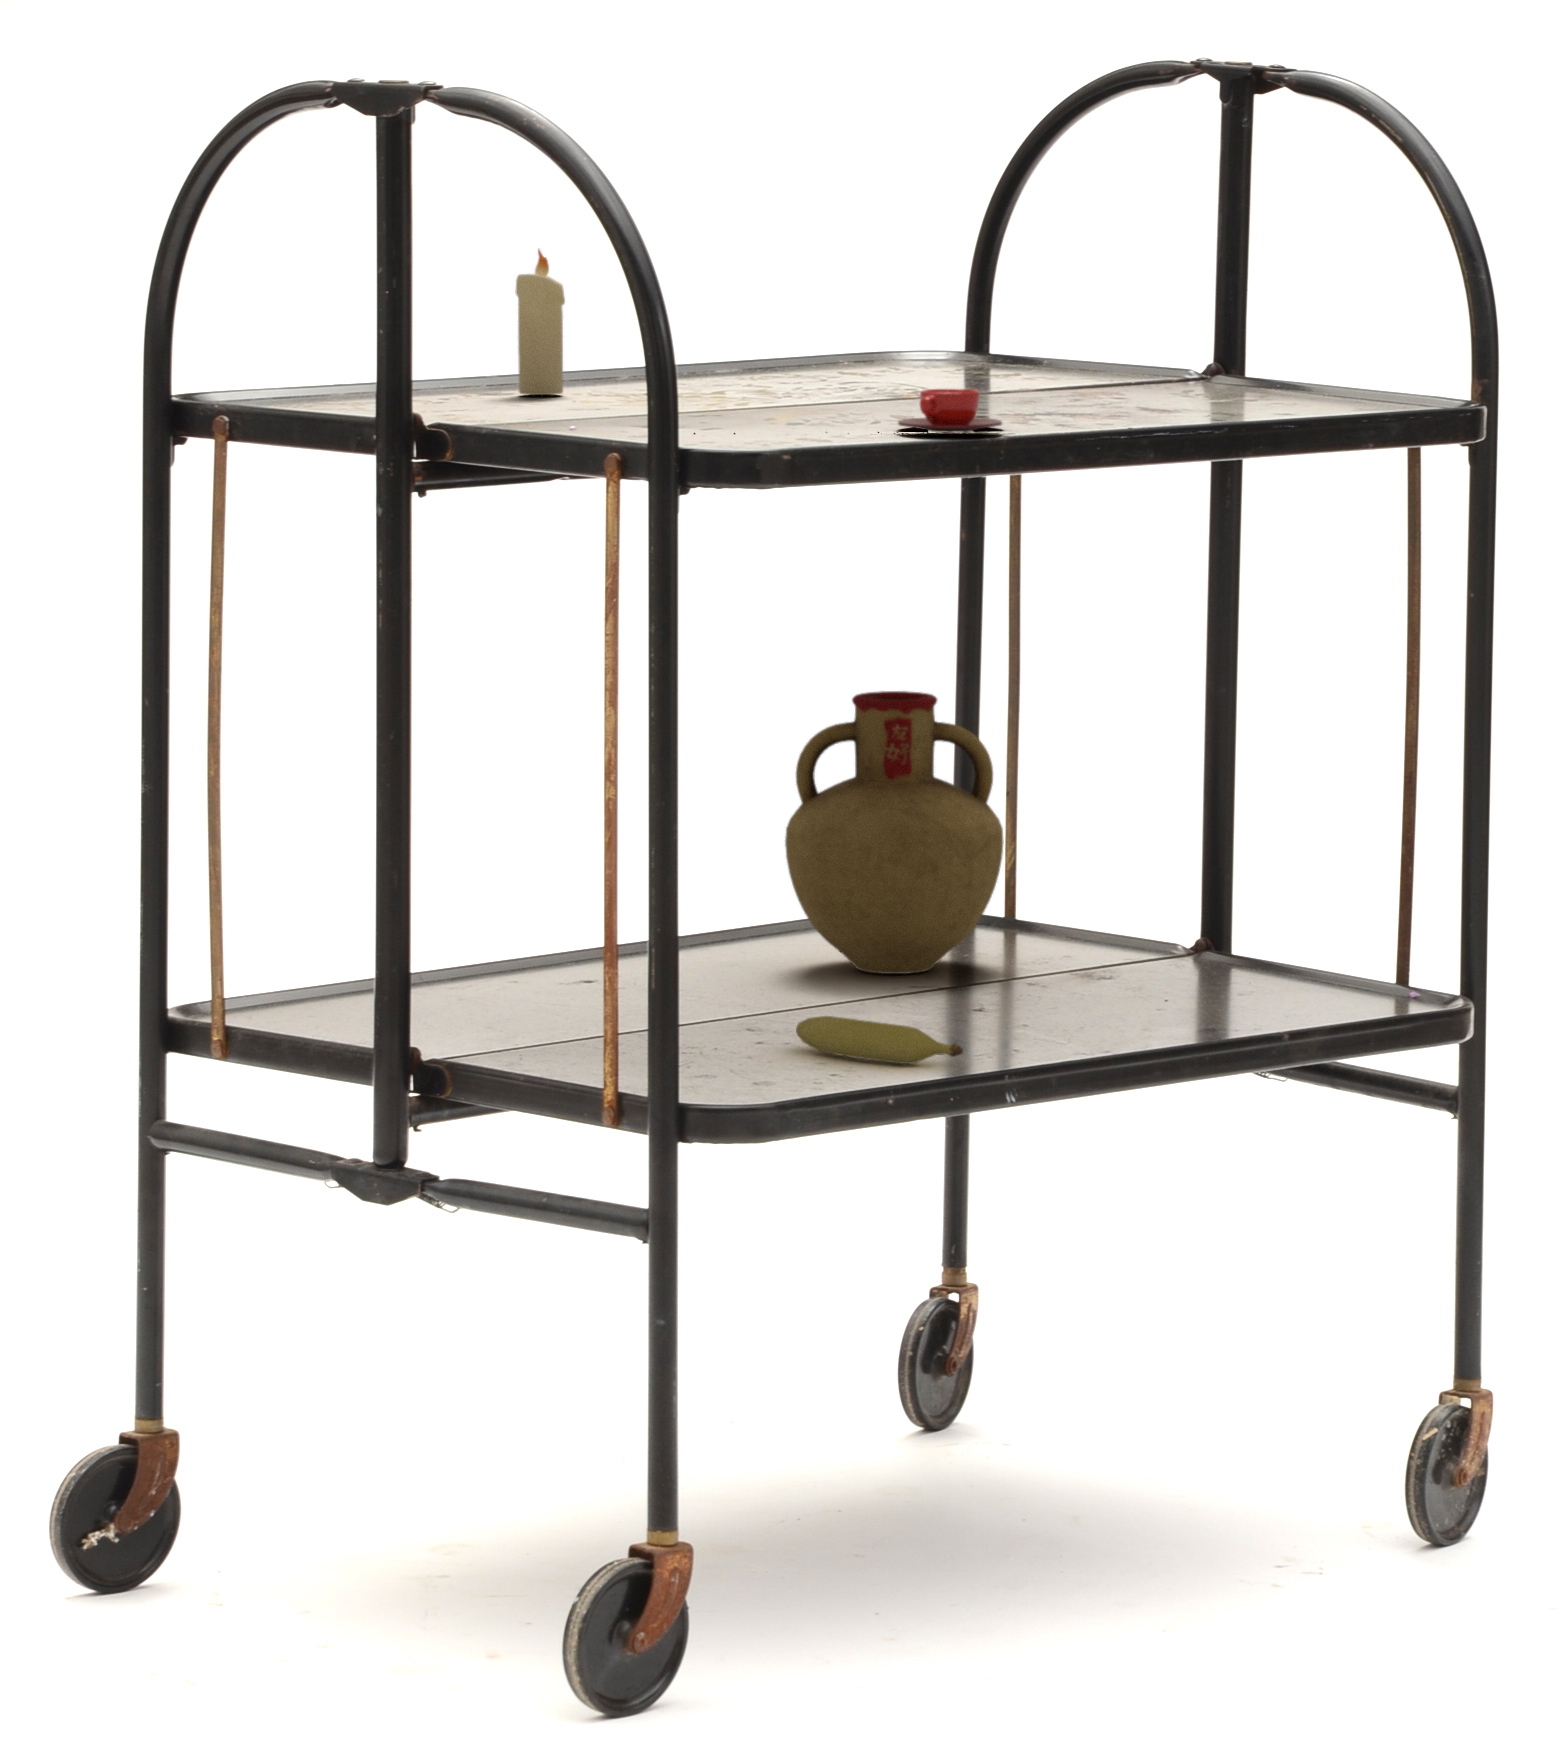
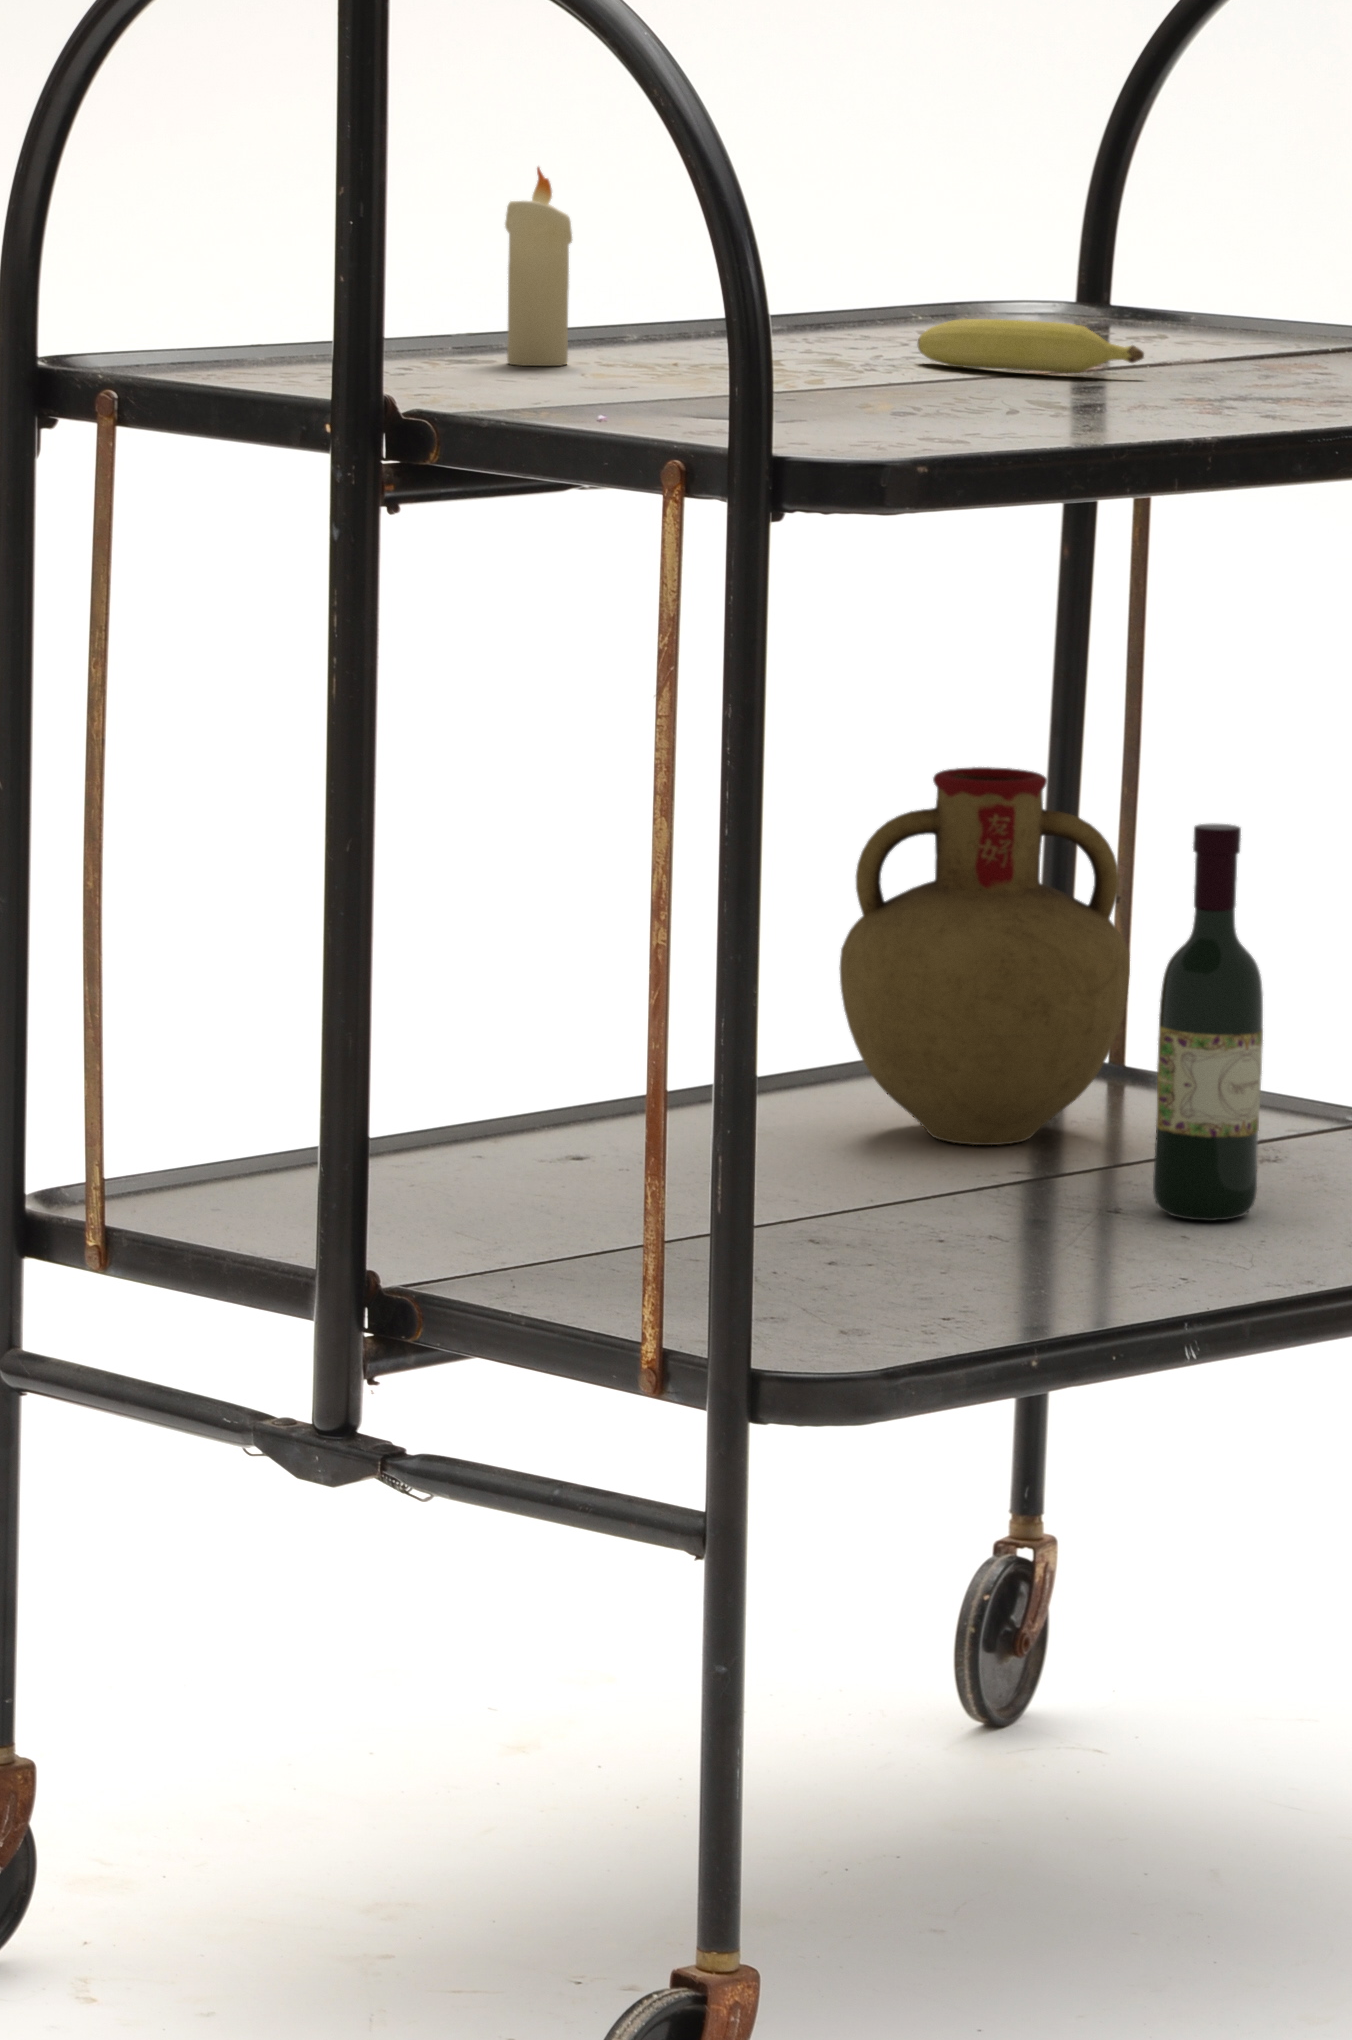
teacup: present [898,389,1002,433] -> none [1063,367,1211,428]
wine bottle: none [1005,725,1082,1018] -> present [1153,823,1263,1221]
fruit: present [796,1016,963,1064] -> present [918,319,1144,373]

